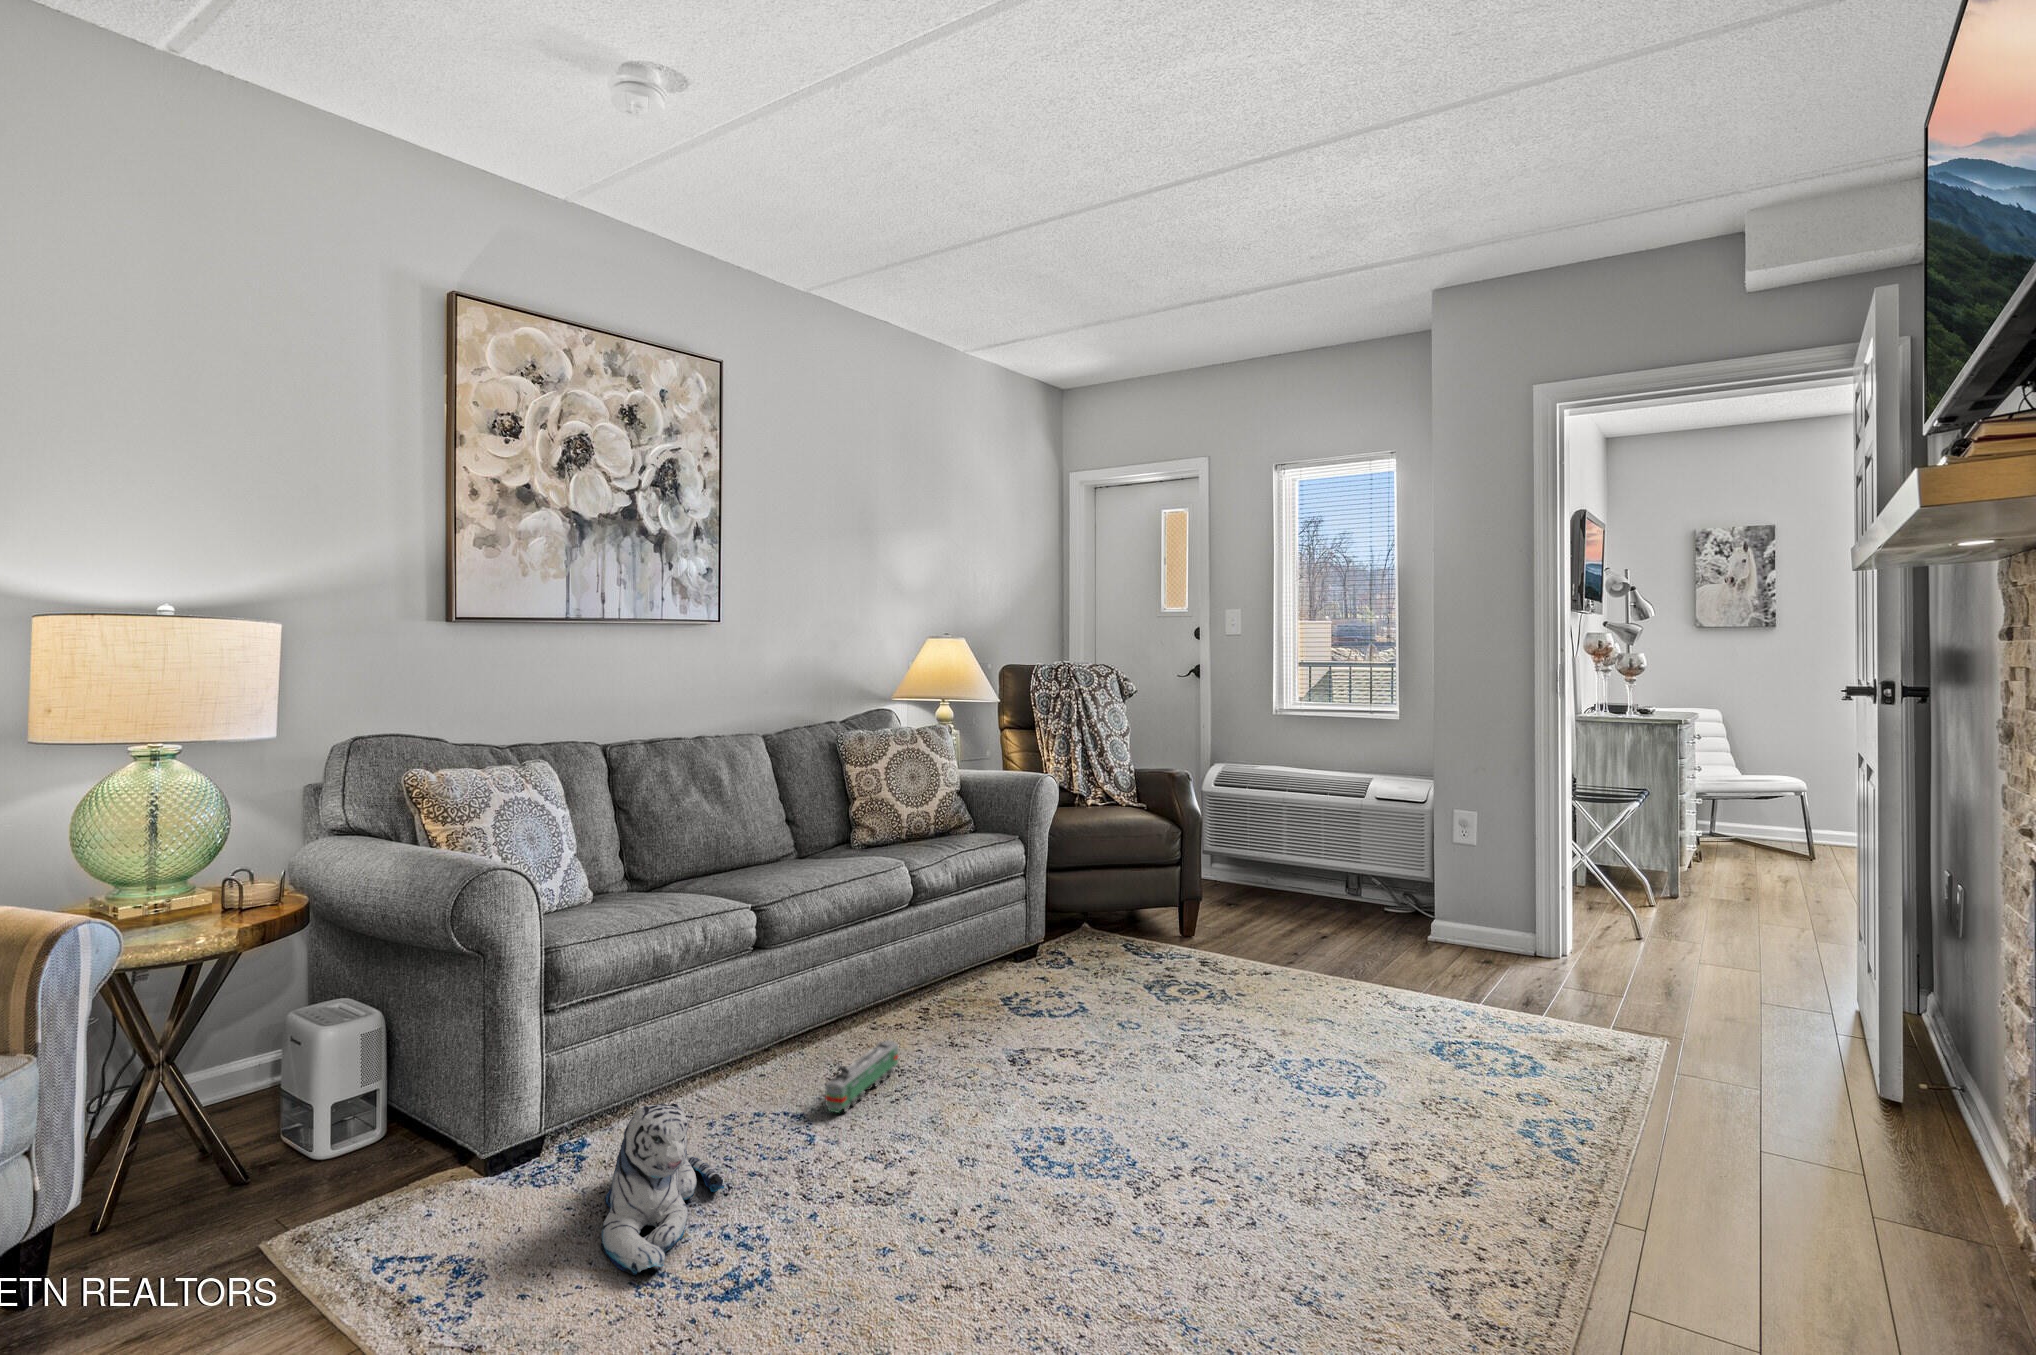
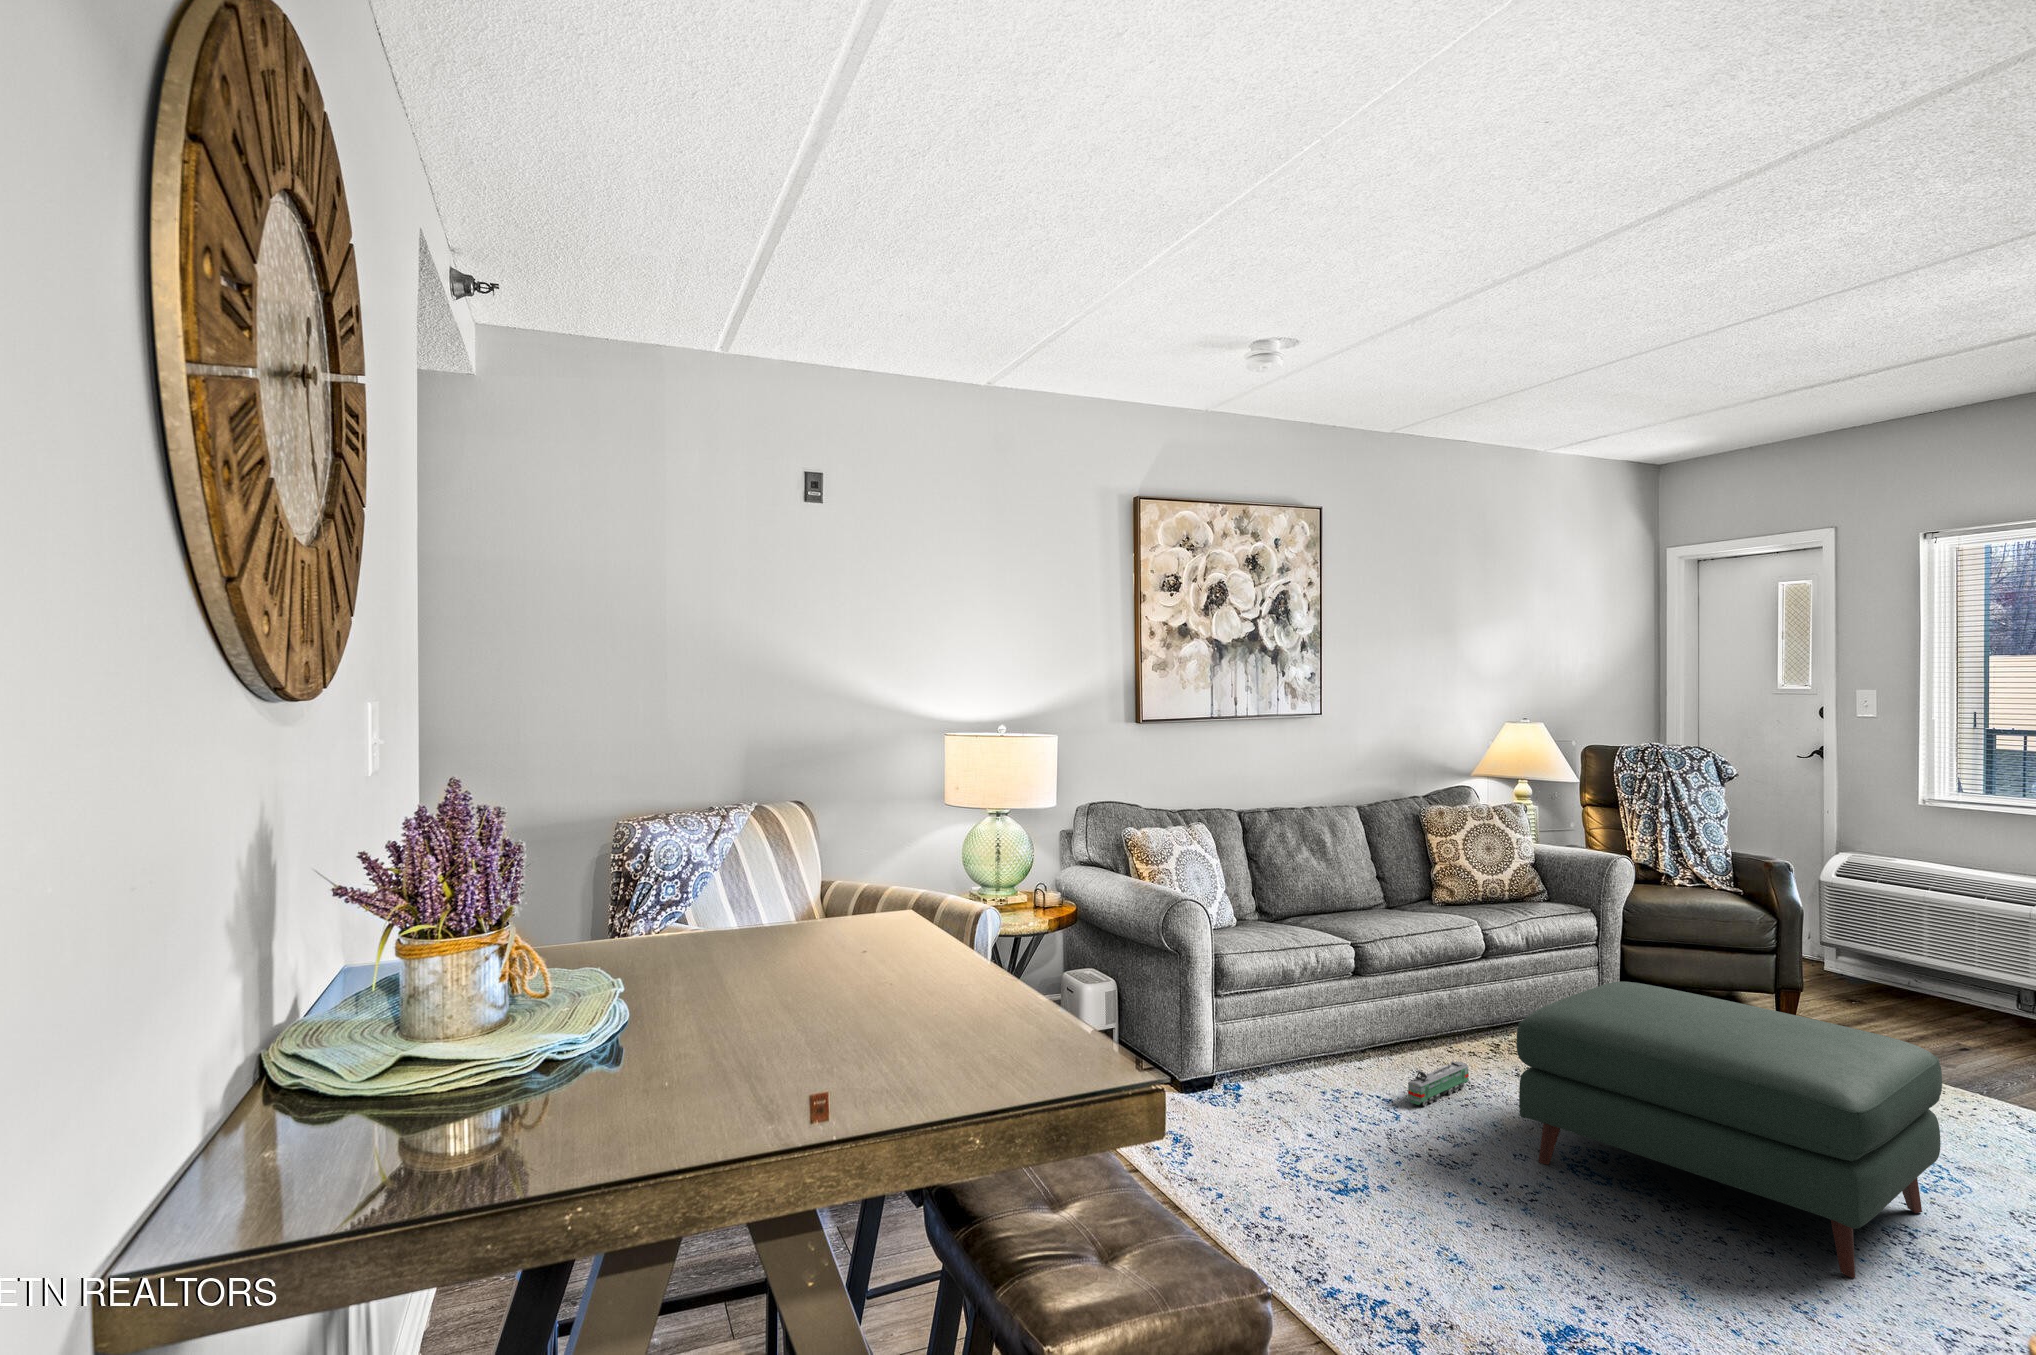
ottoman: none [965,913,1386,1241] -> present [1516,982,1942,1278]
plush toy: present [601,1103,724,1275] -> none [1258,1064,1336,1165]

